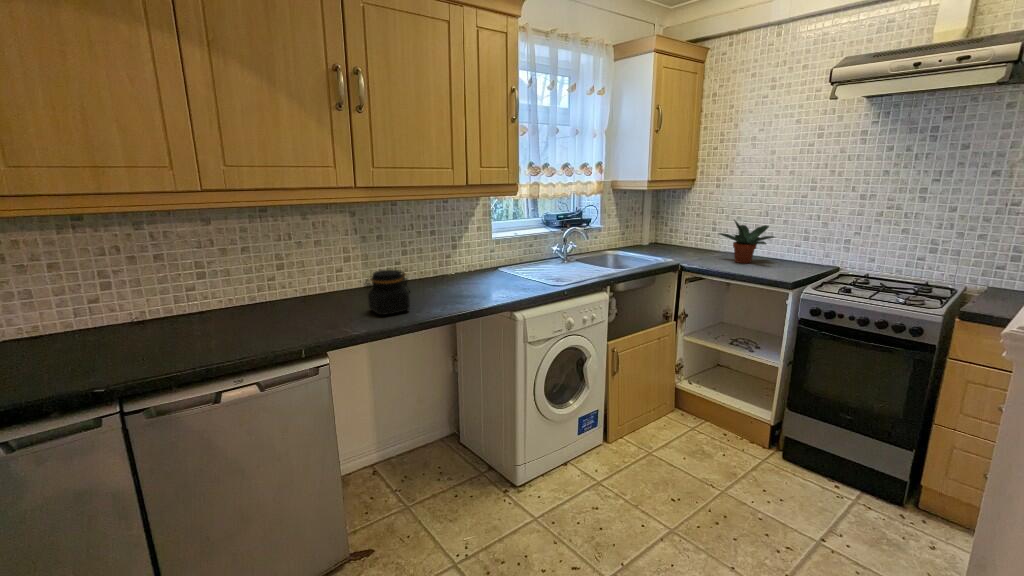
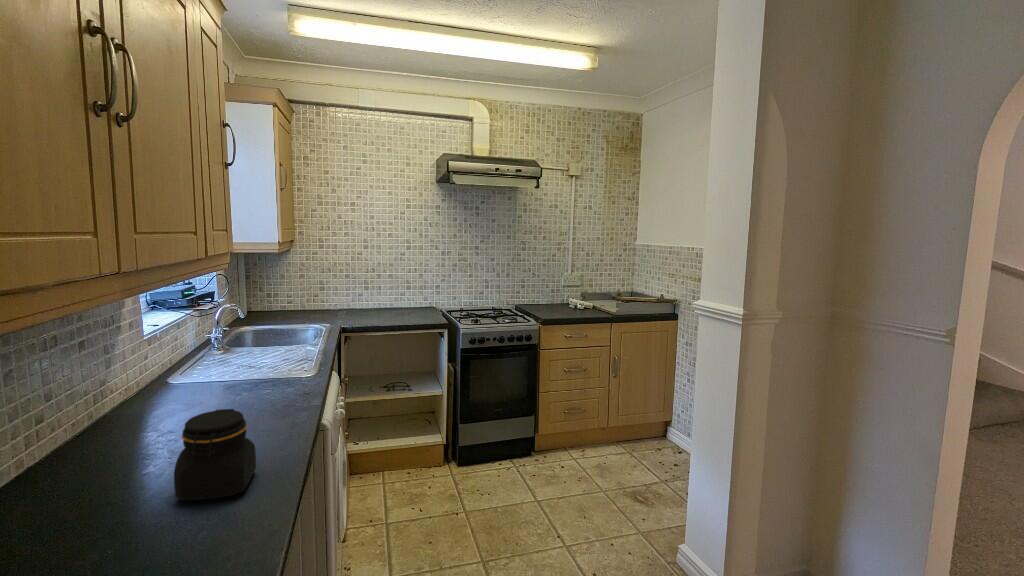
potted plant: present [719,221,775,263] -> none [348,277,400,316]

